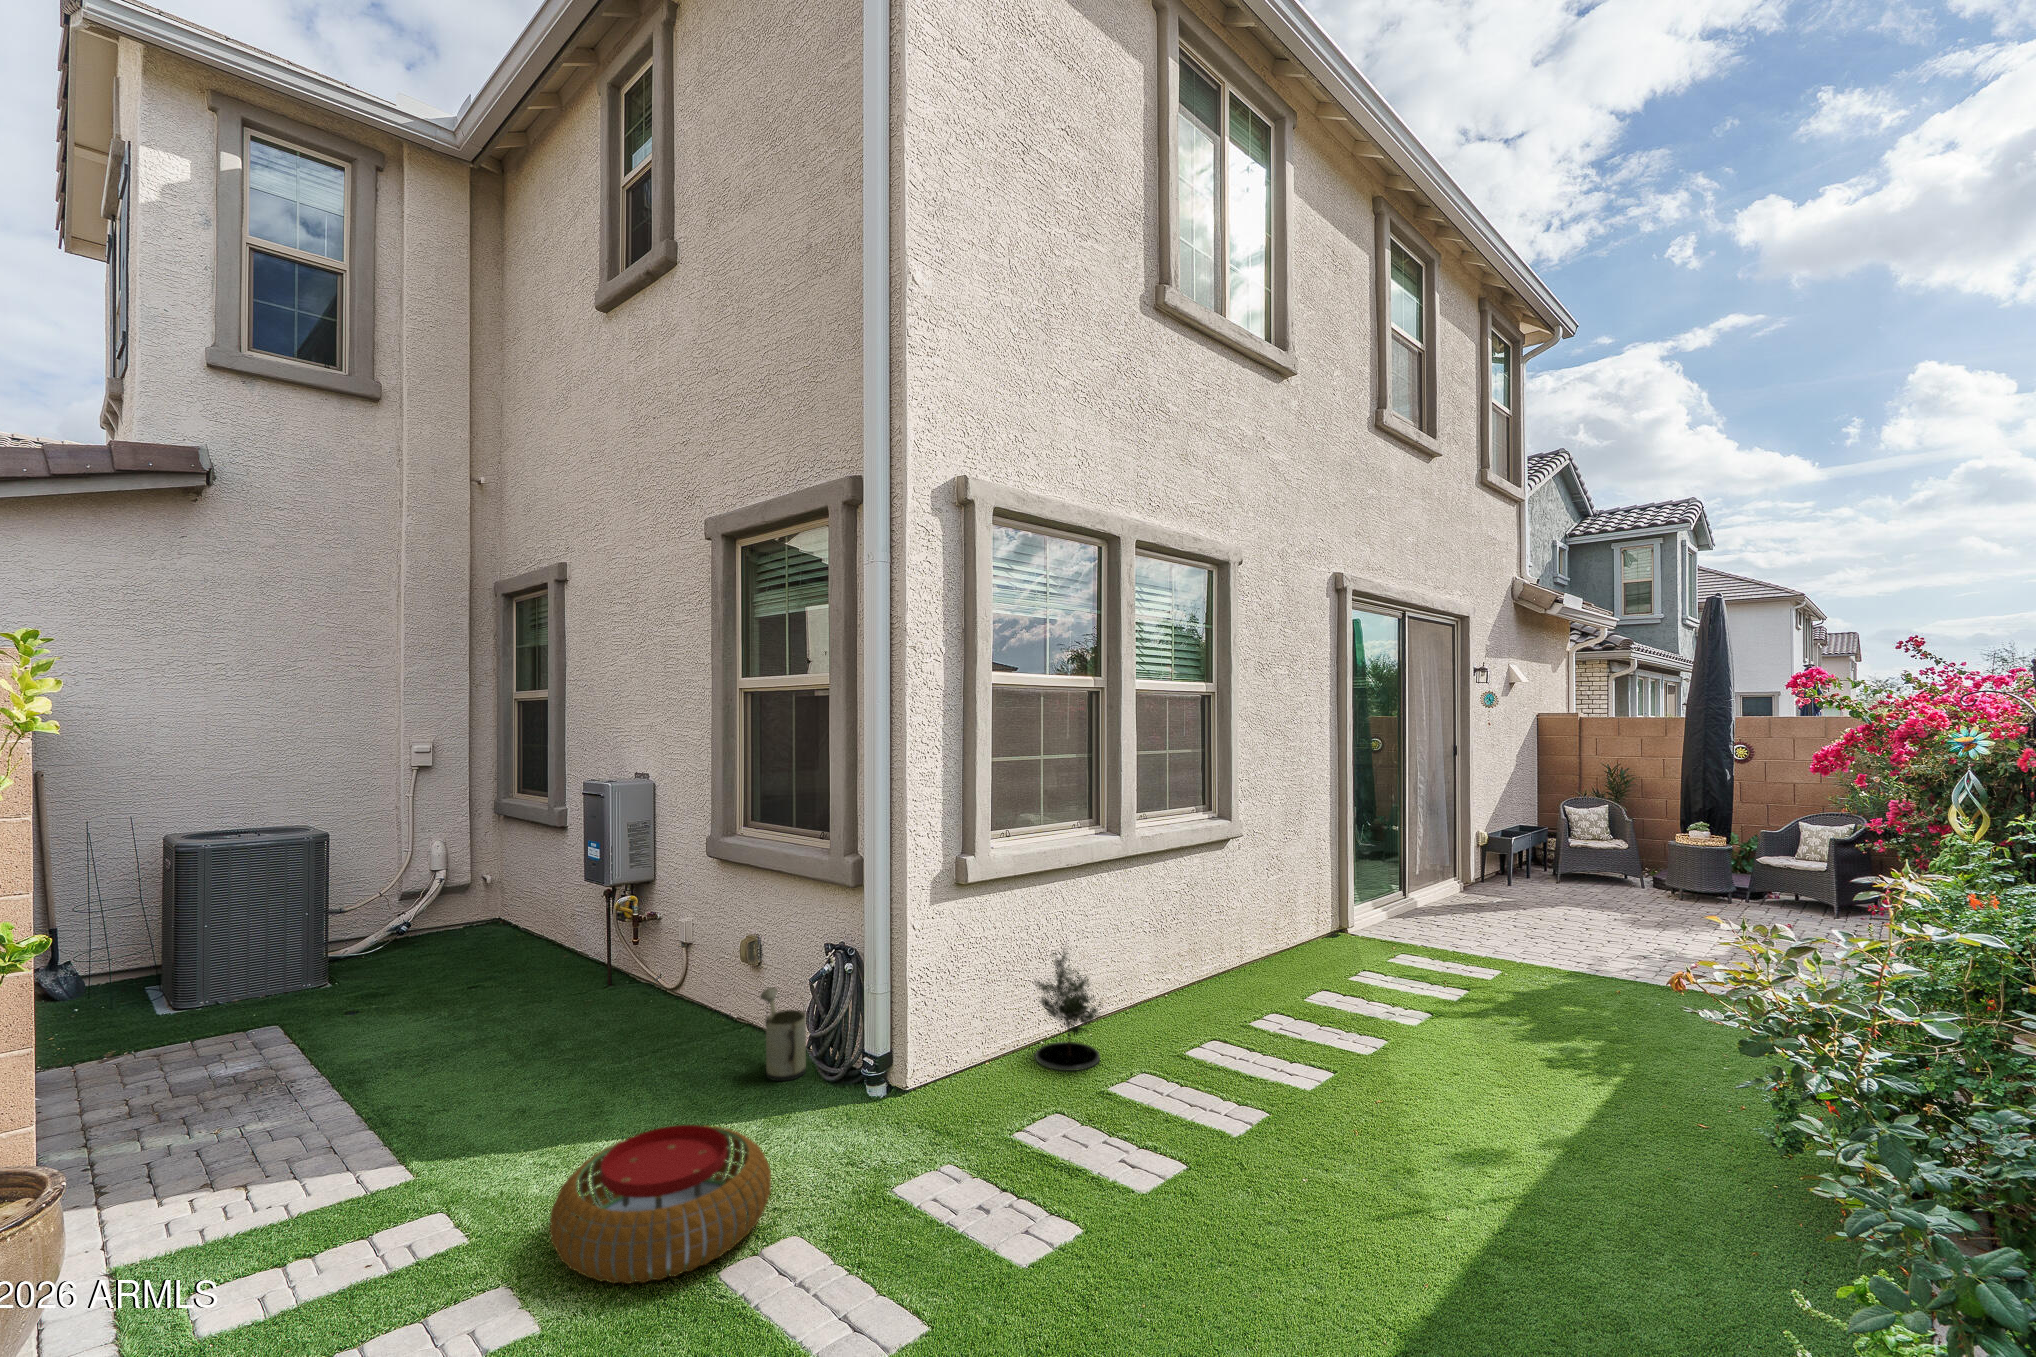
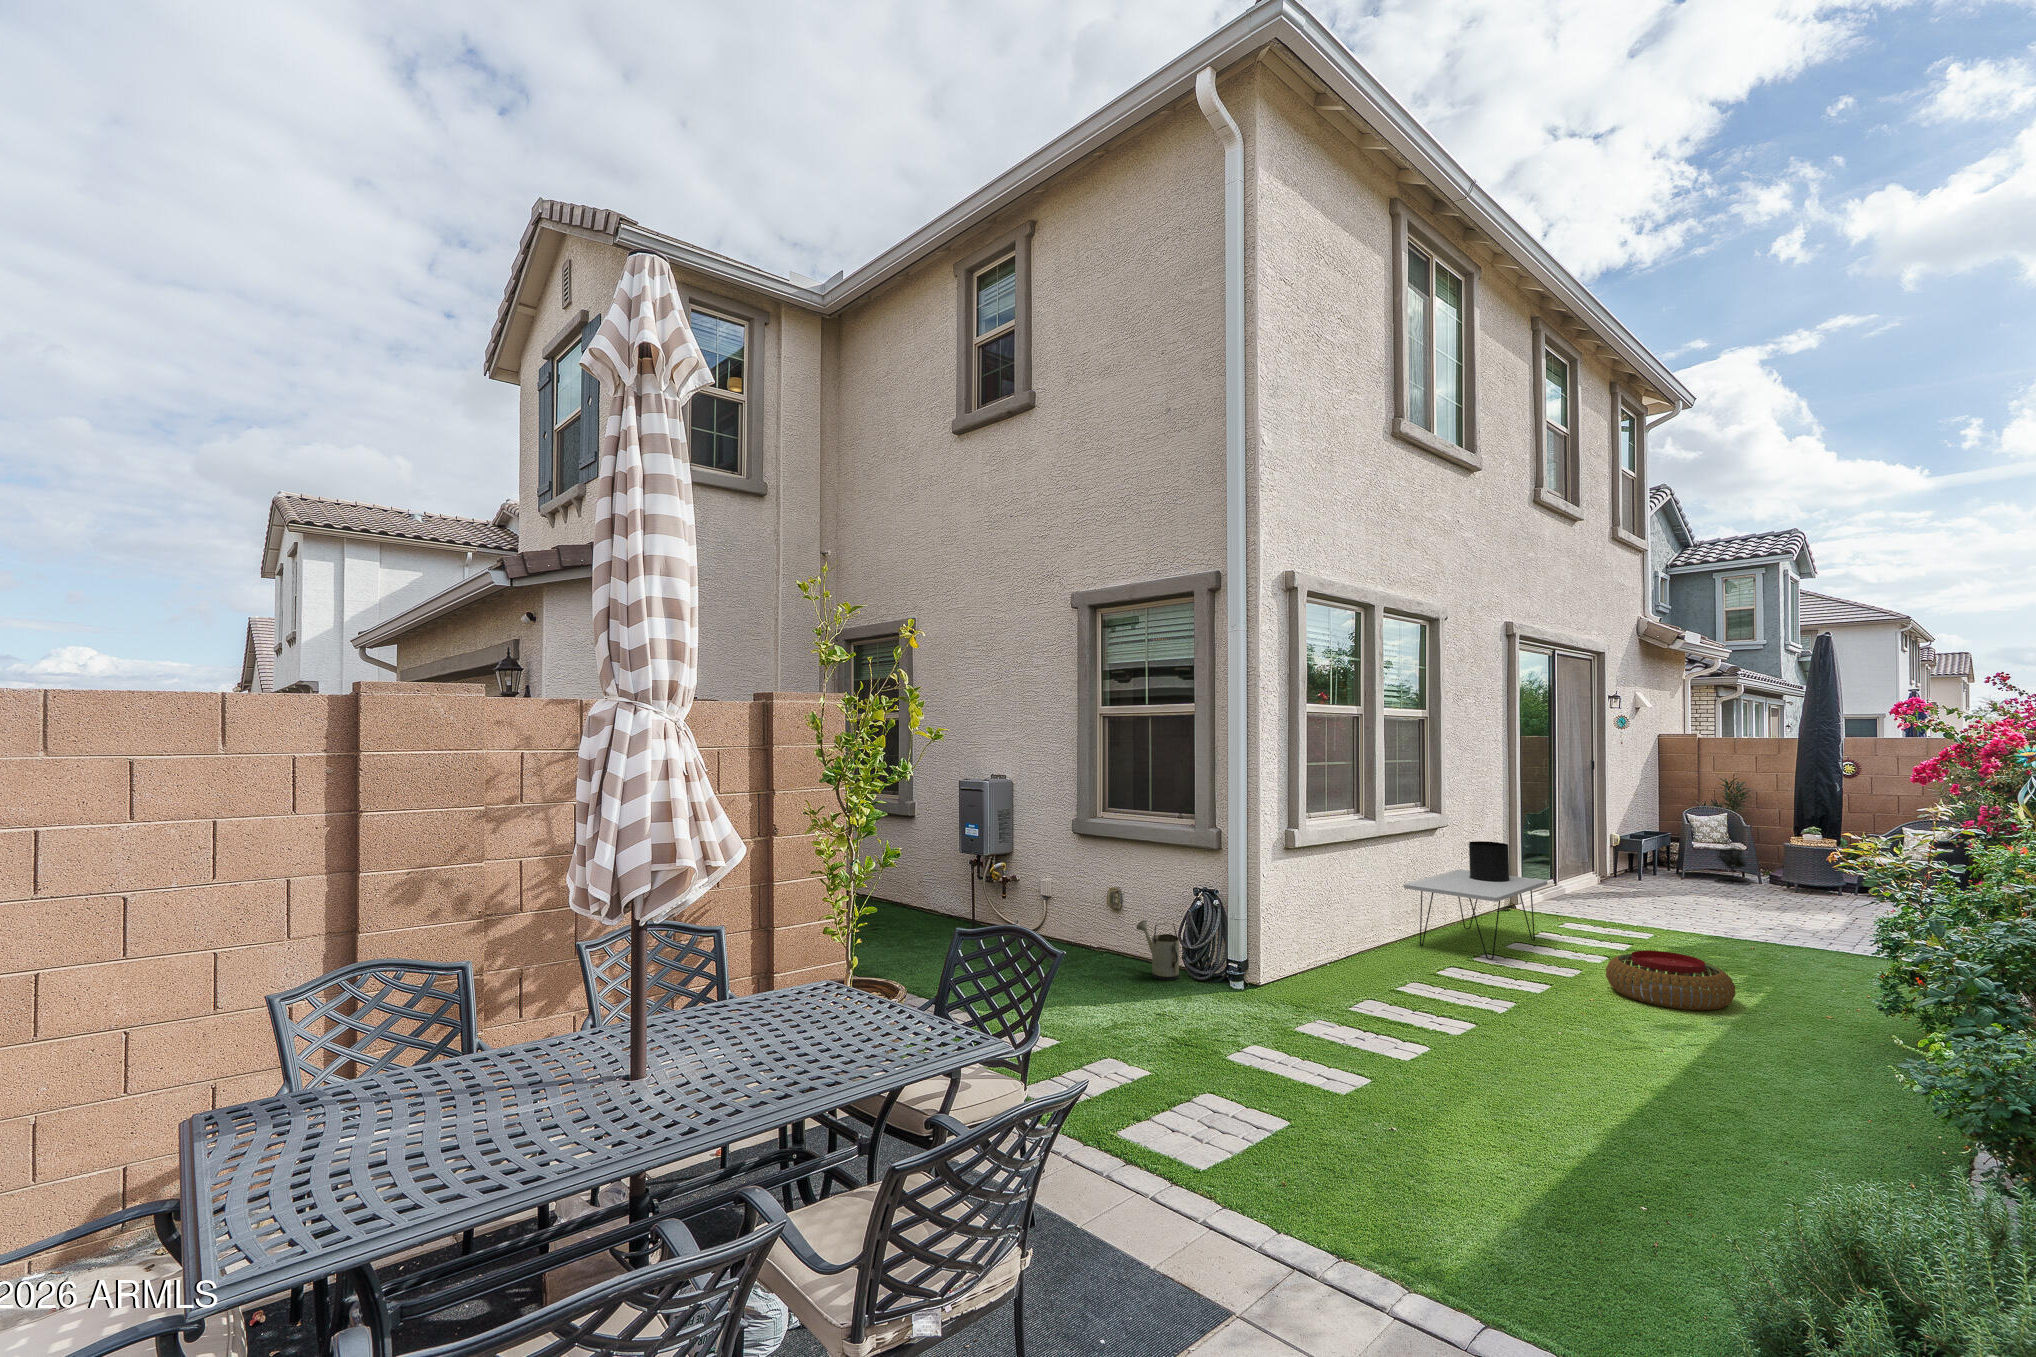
side table: none [1170,855,1362,1023] -> present [1404,841,1547,960]
potted tree: present [1035,950,1101,1071] -> present [1713,837,1749,885]
pouf: present [550,1125,771,1284] -> present [1606,951,1736,1010]

